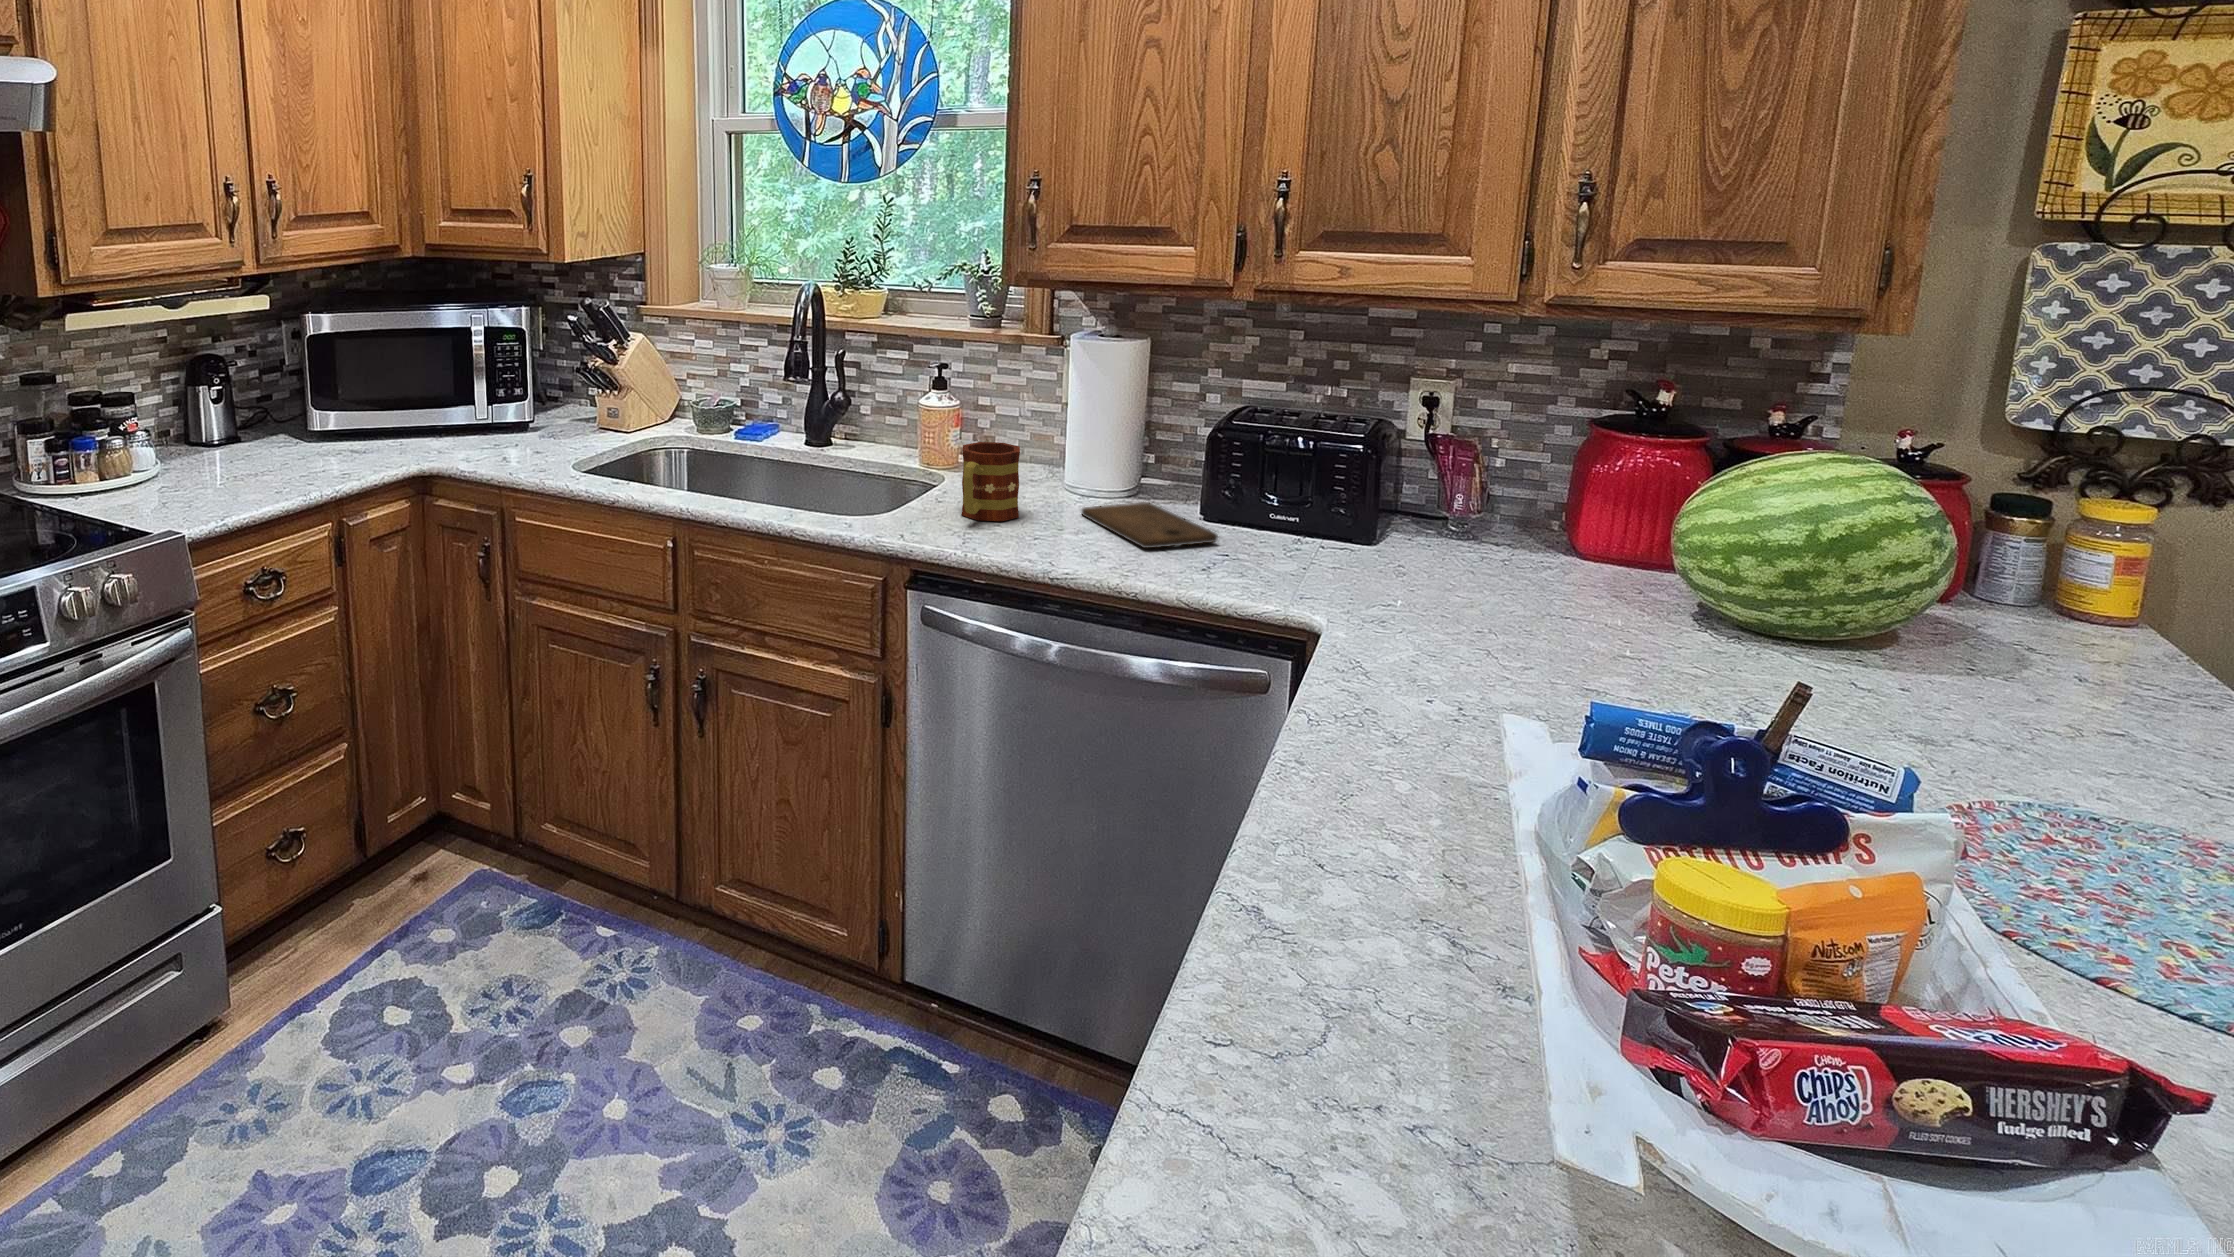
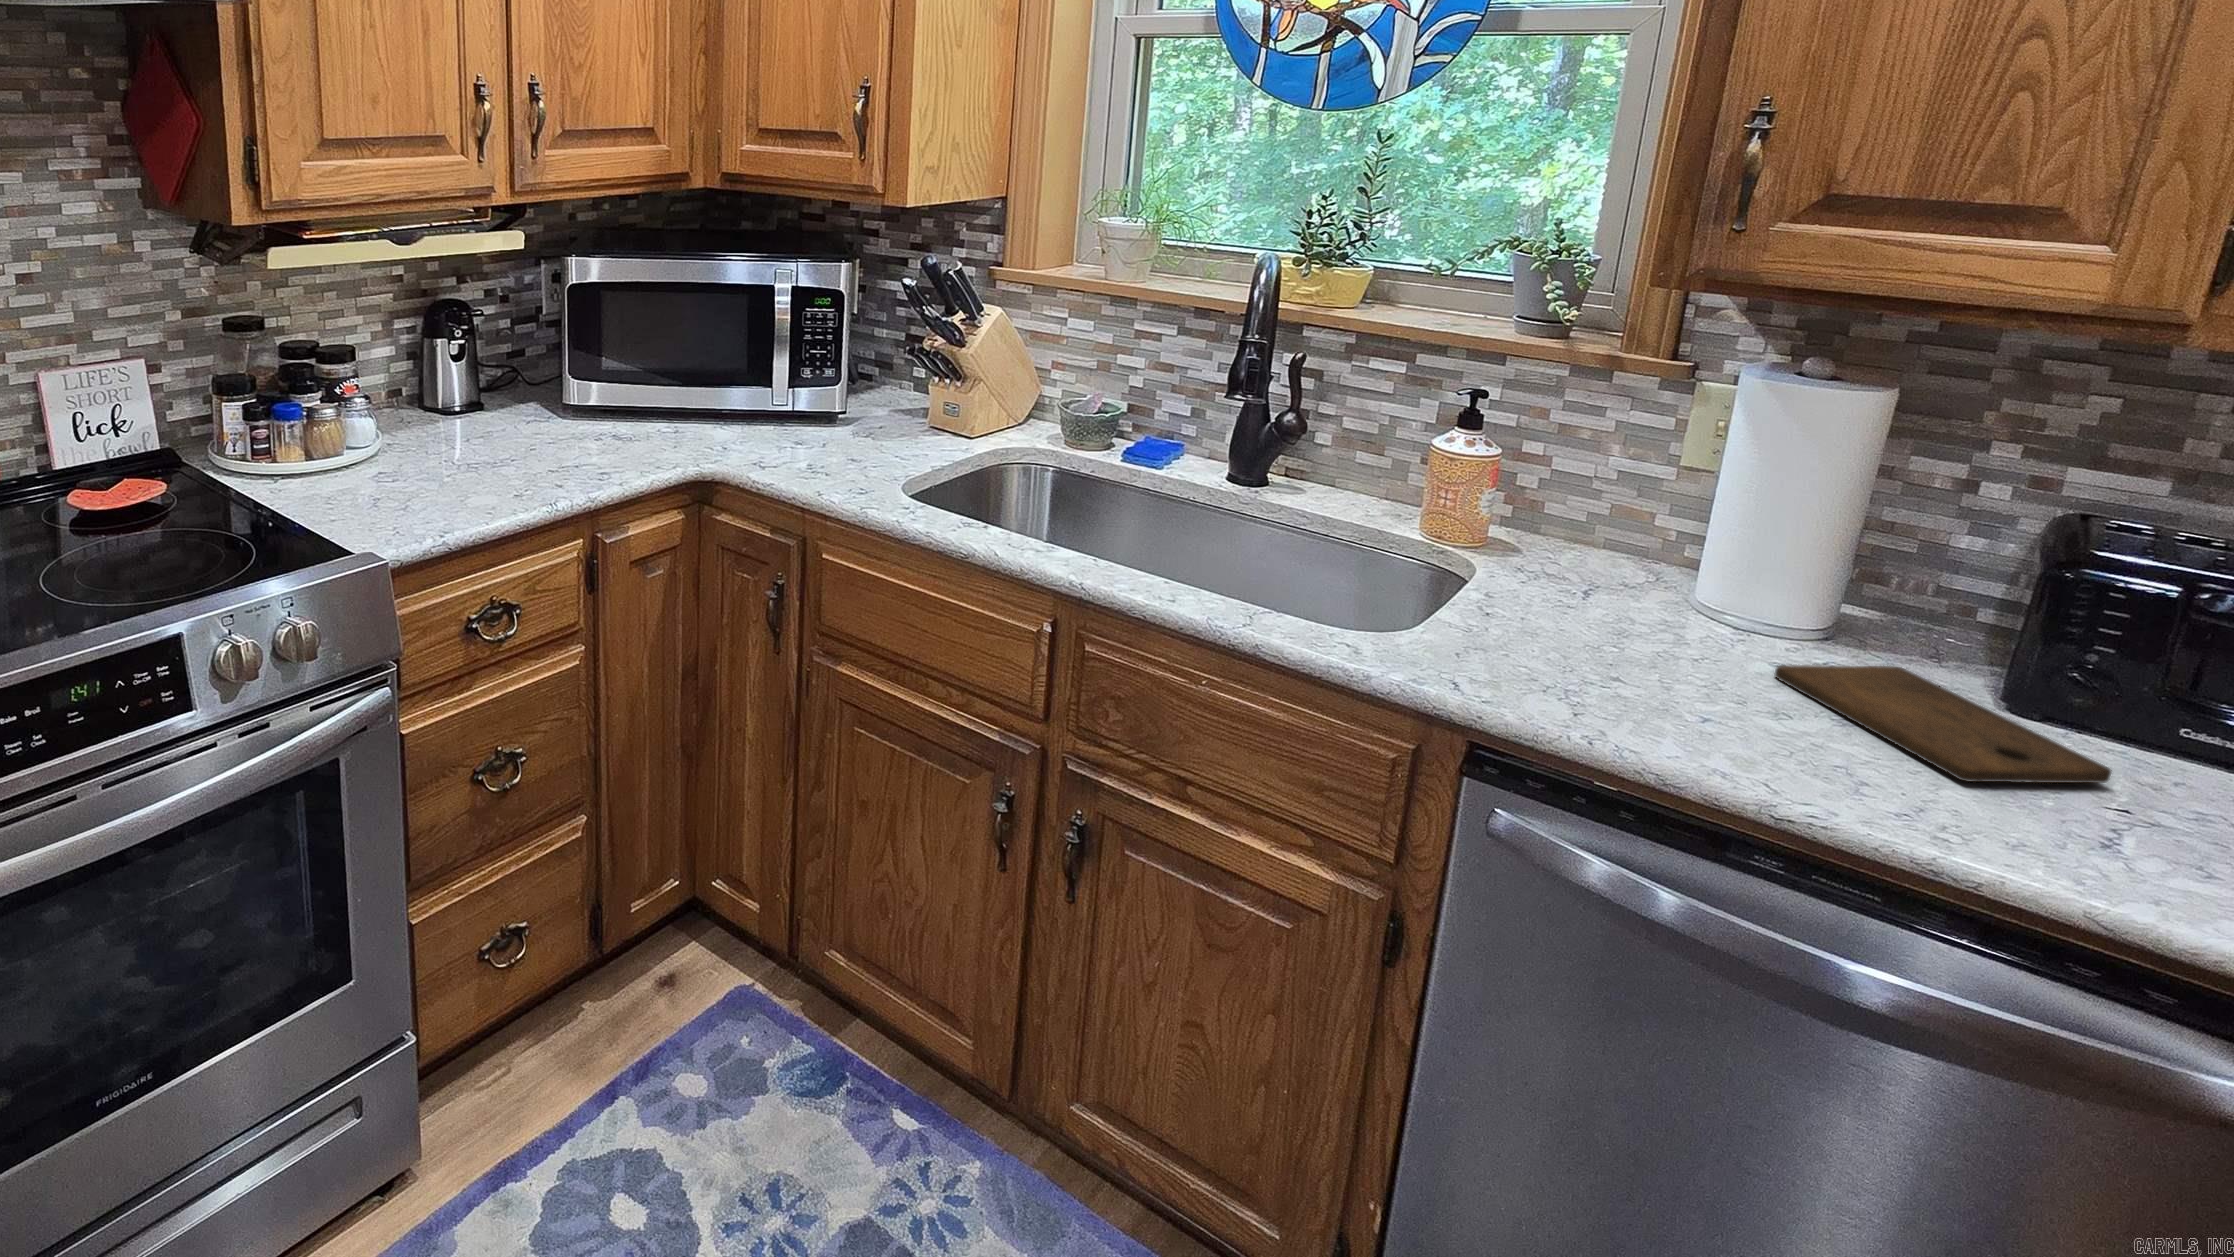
mug: present [961,442,1020,521] -> none [1544,536,1681,676]

